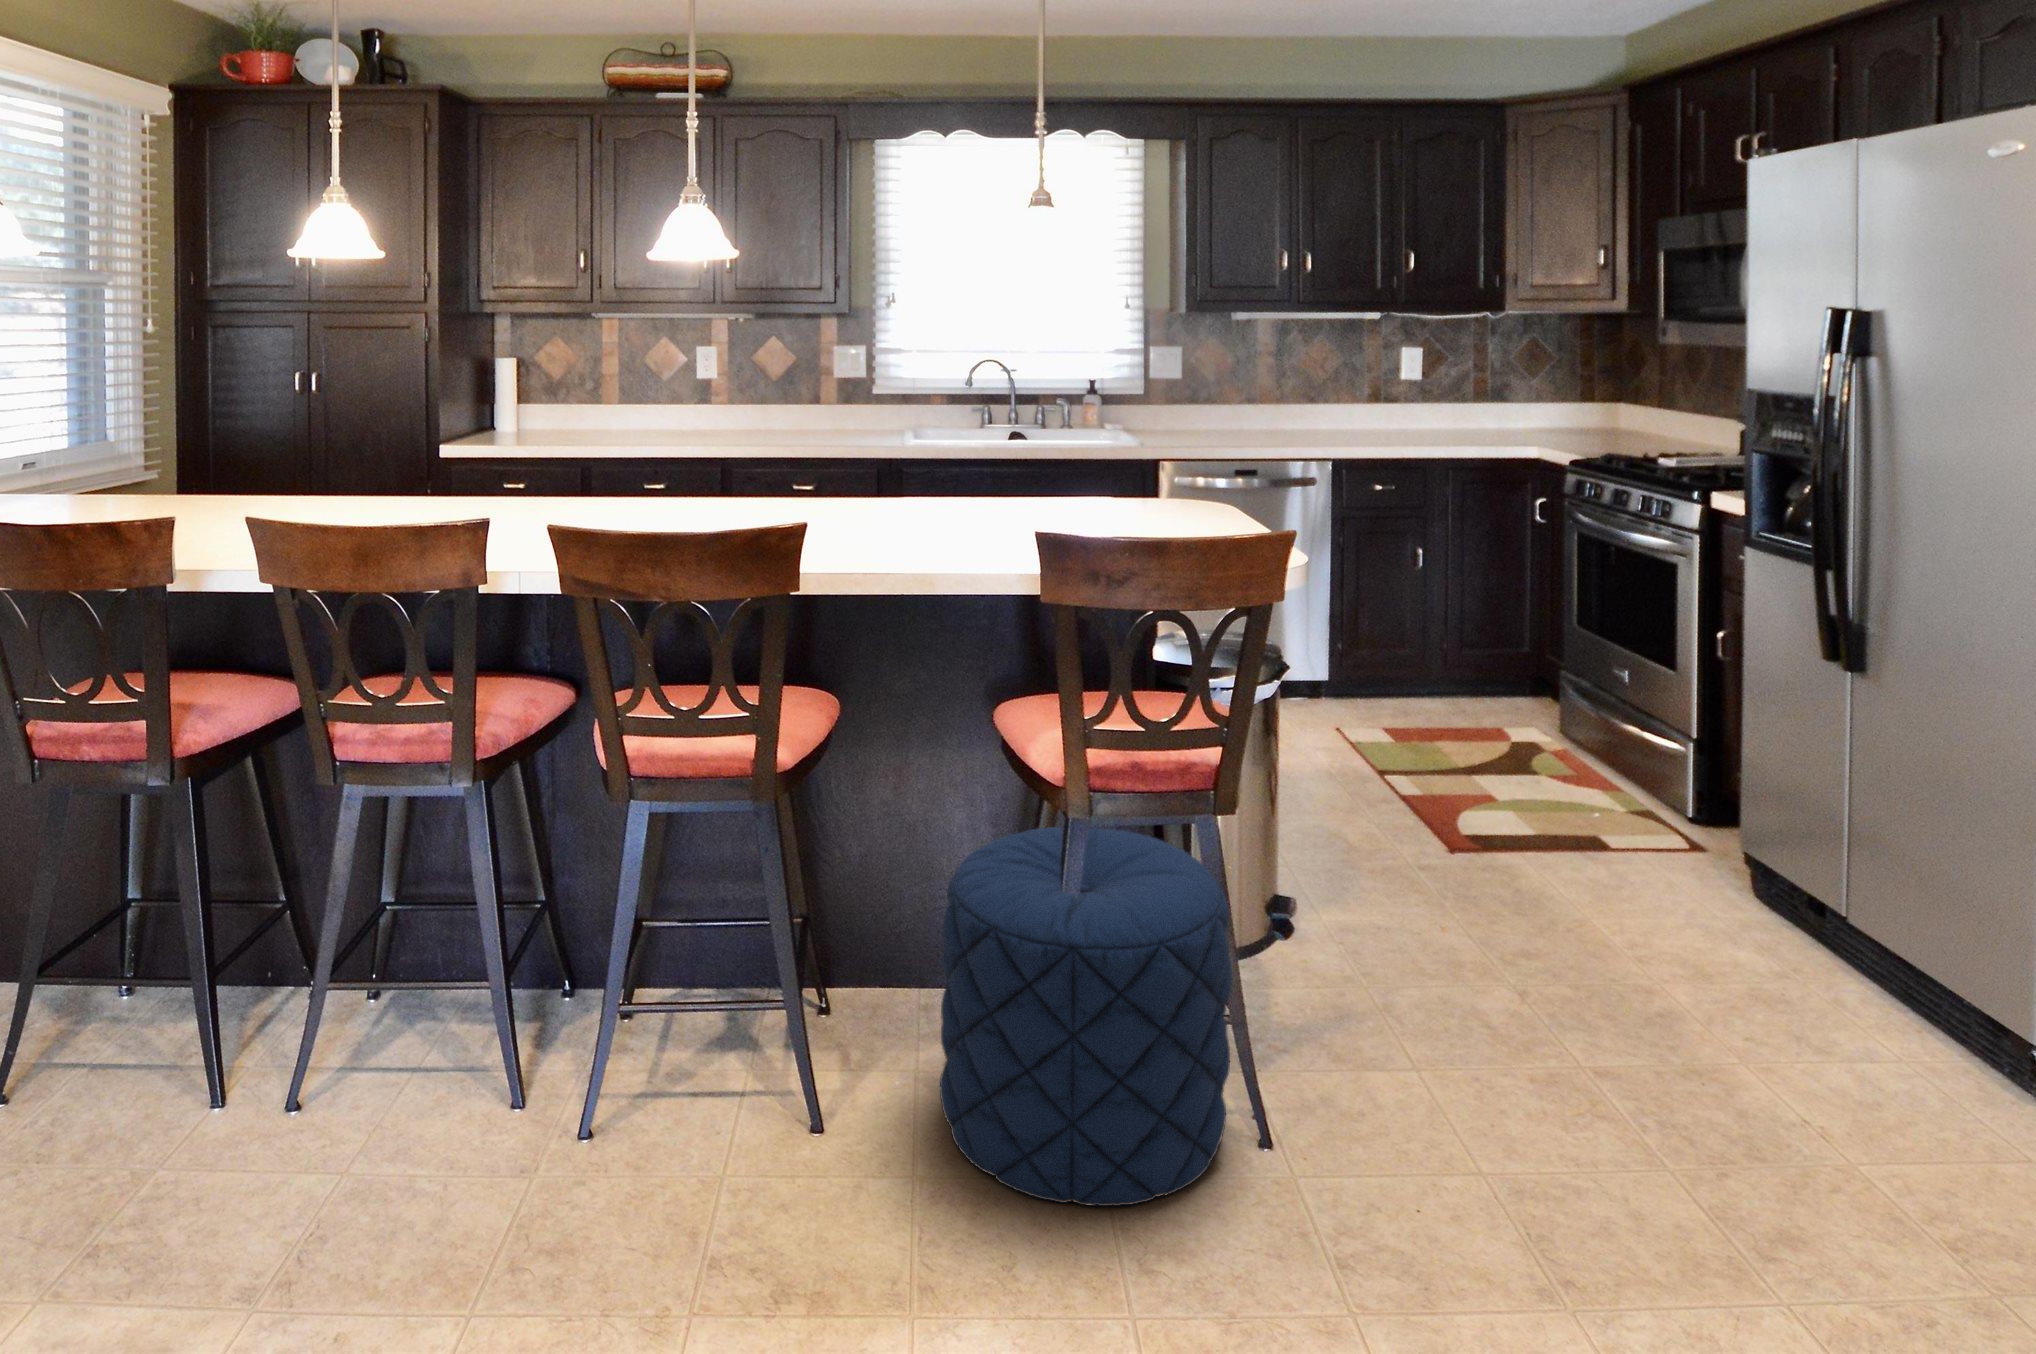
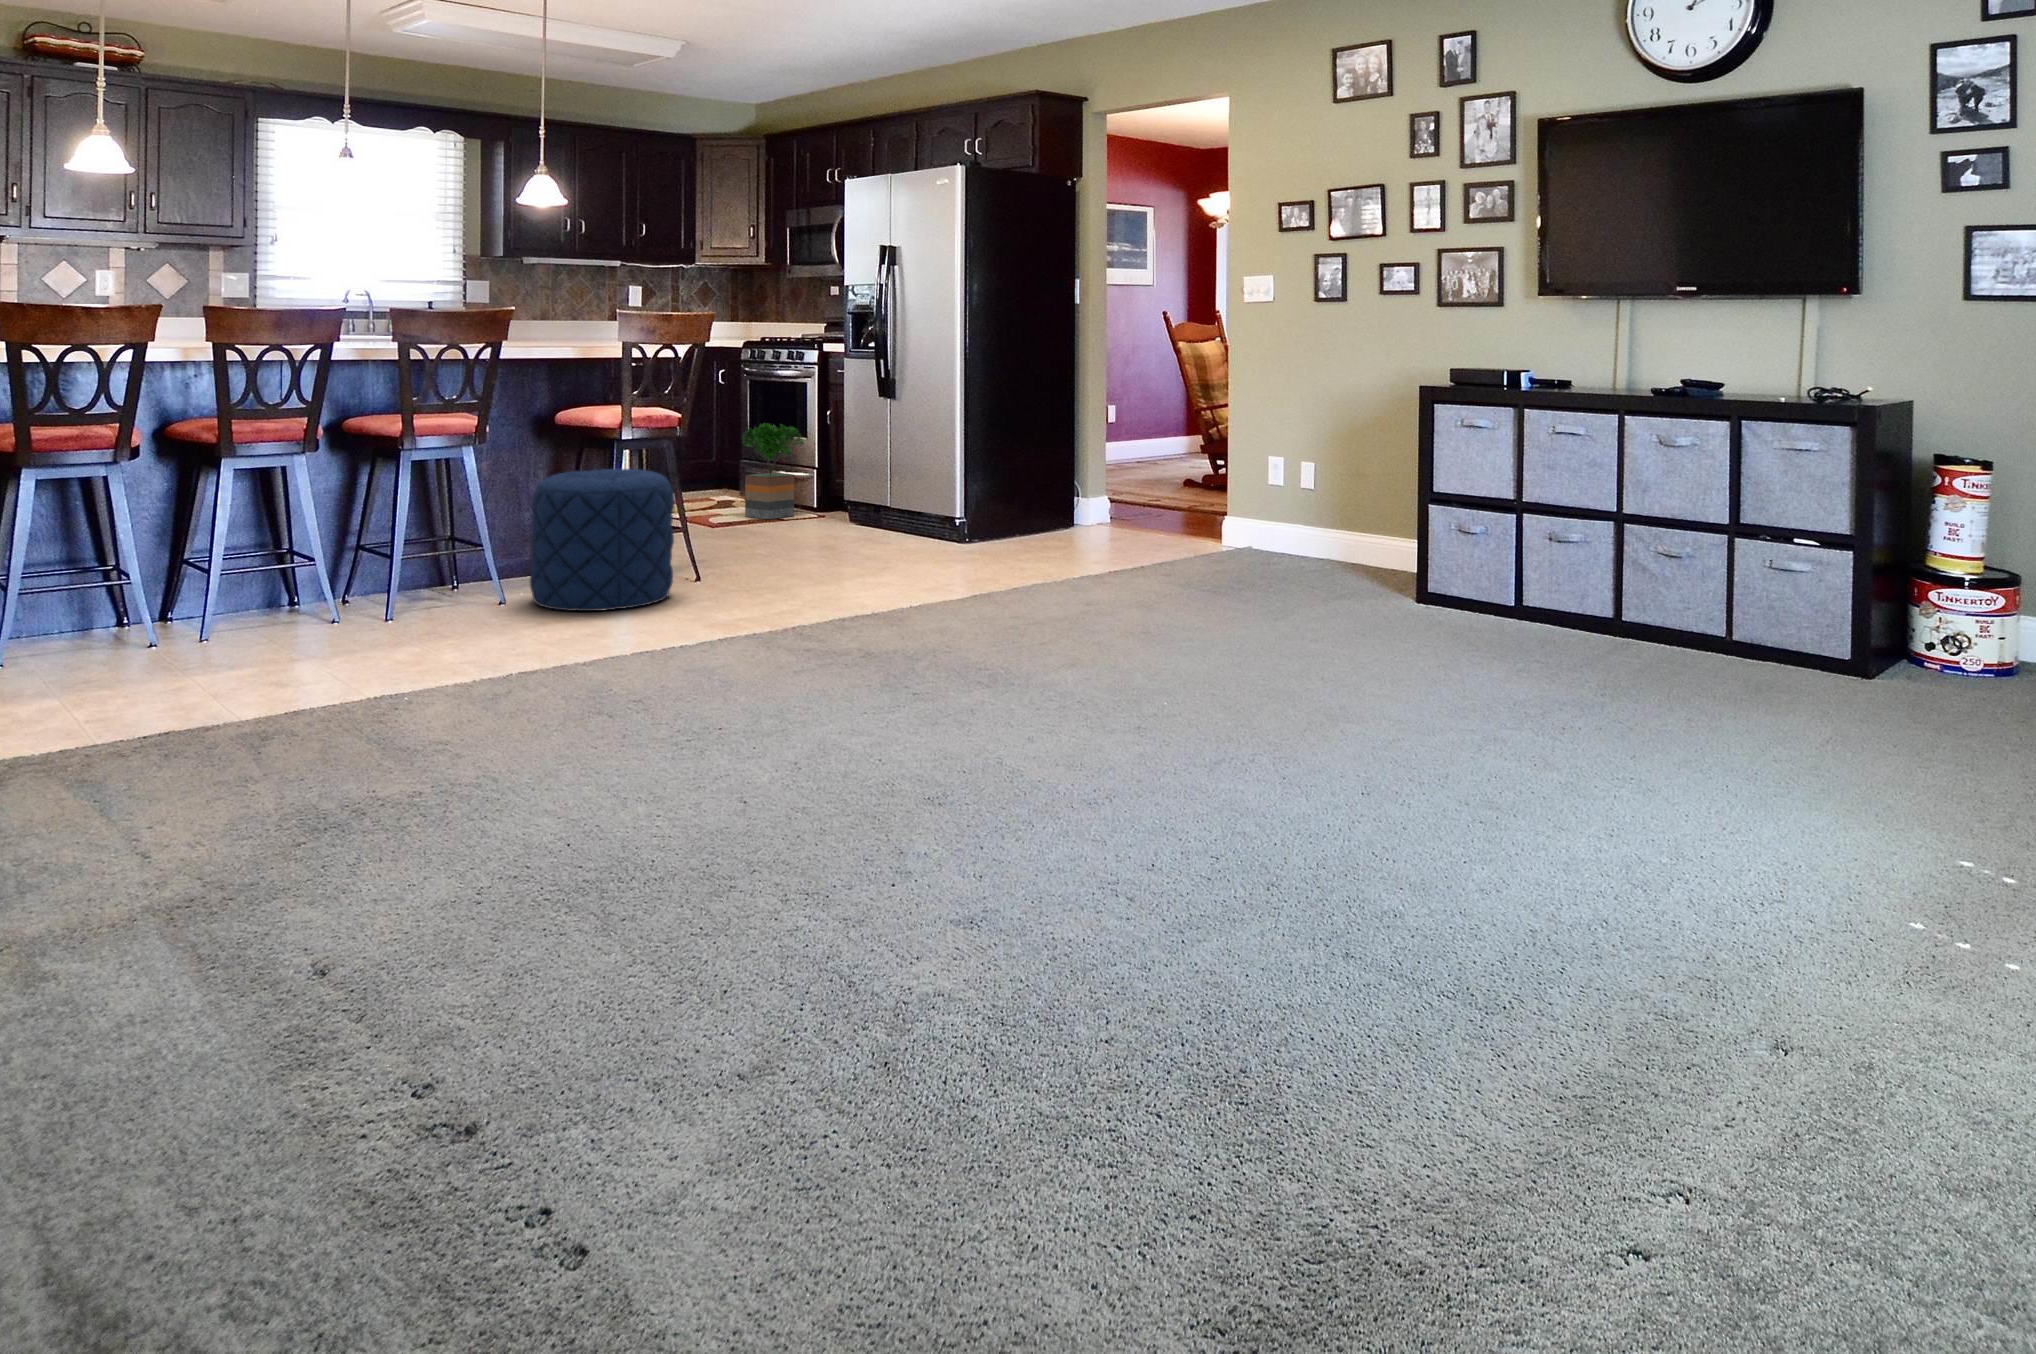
potted tree: none [1536,628,1675,821] -> present [743,423,804,519]

